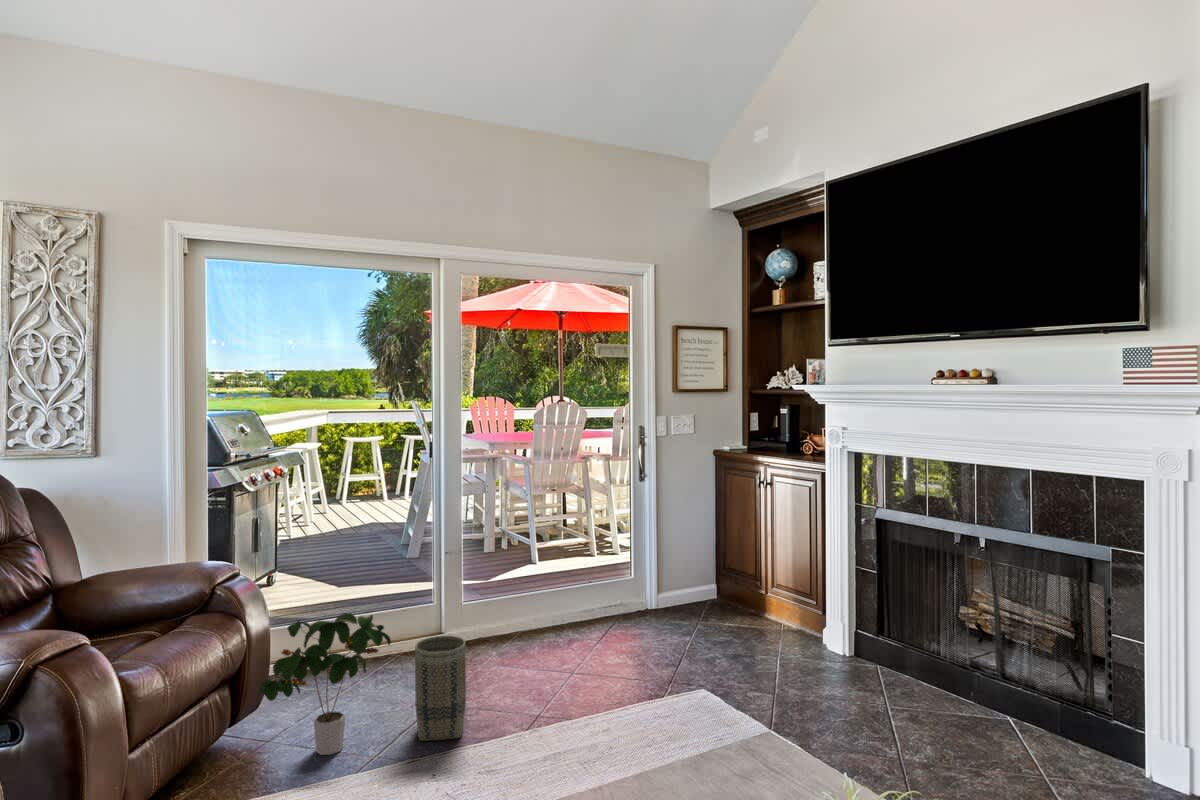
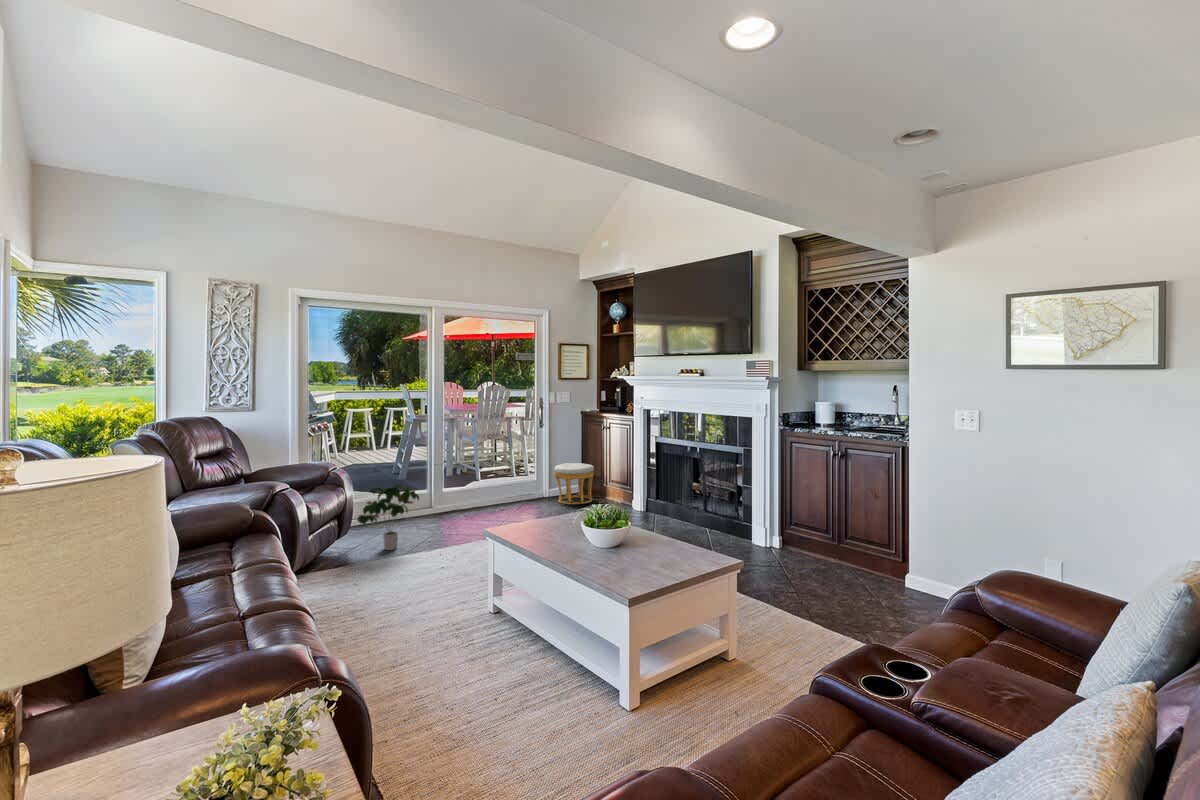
ottoman: none [665,544,740,626] -> present [554,463,594,504]
basket: present [415,636,466,741] -> none [431,497,456,545]

